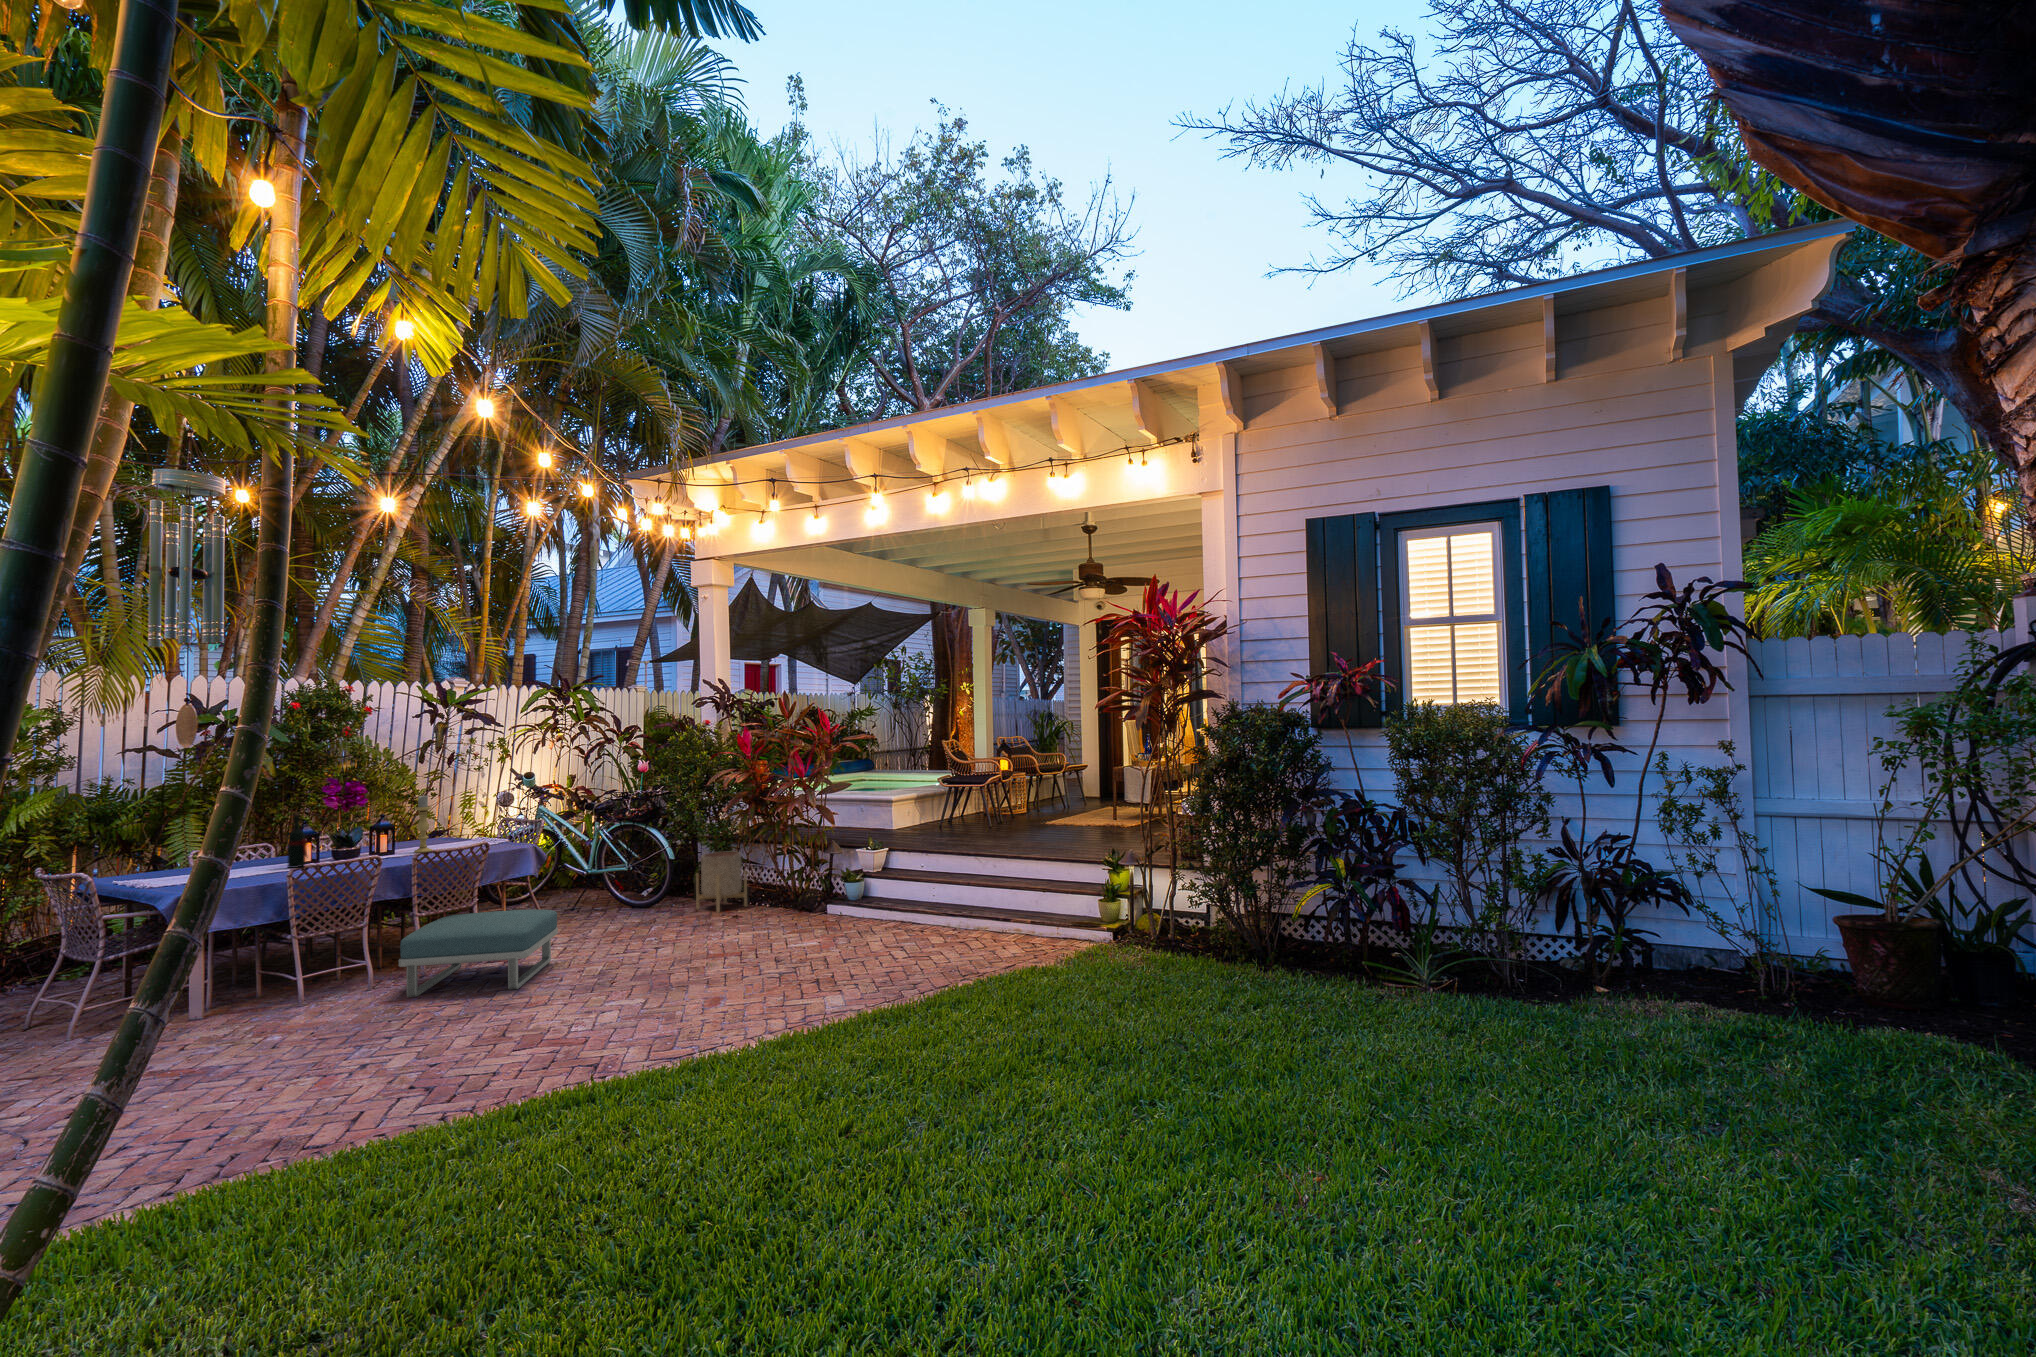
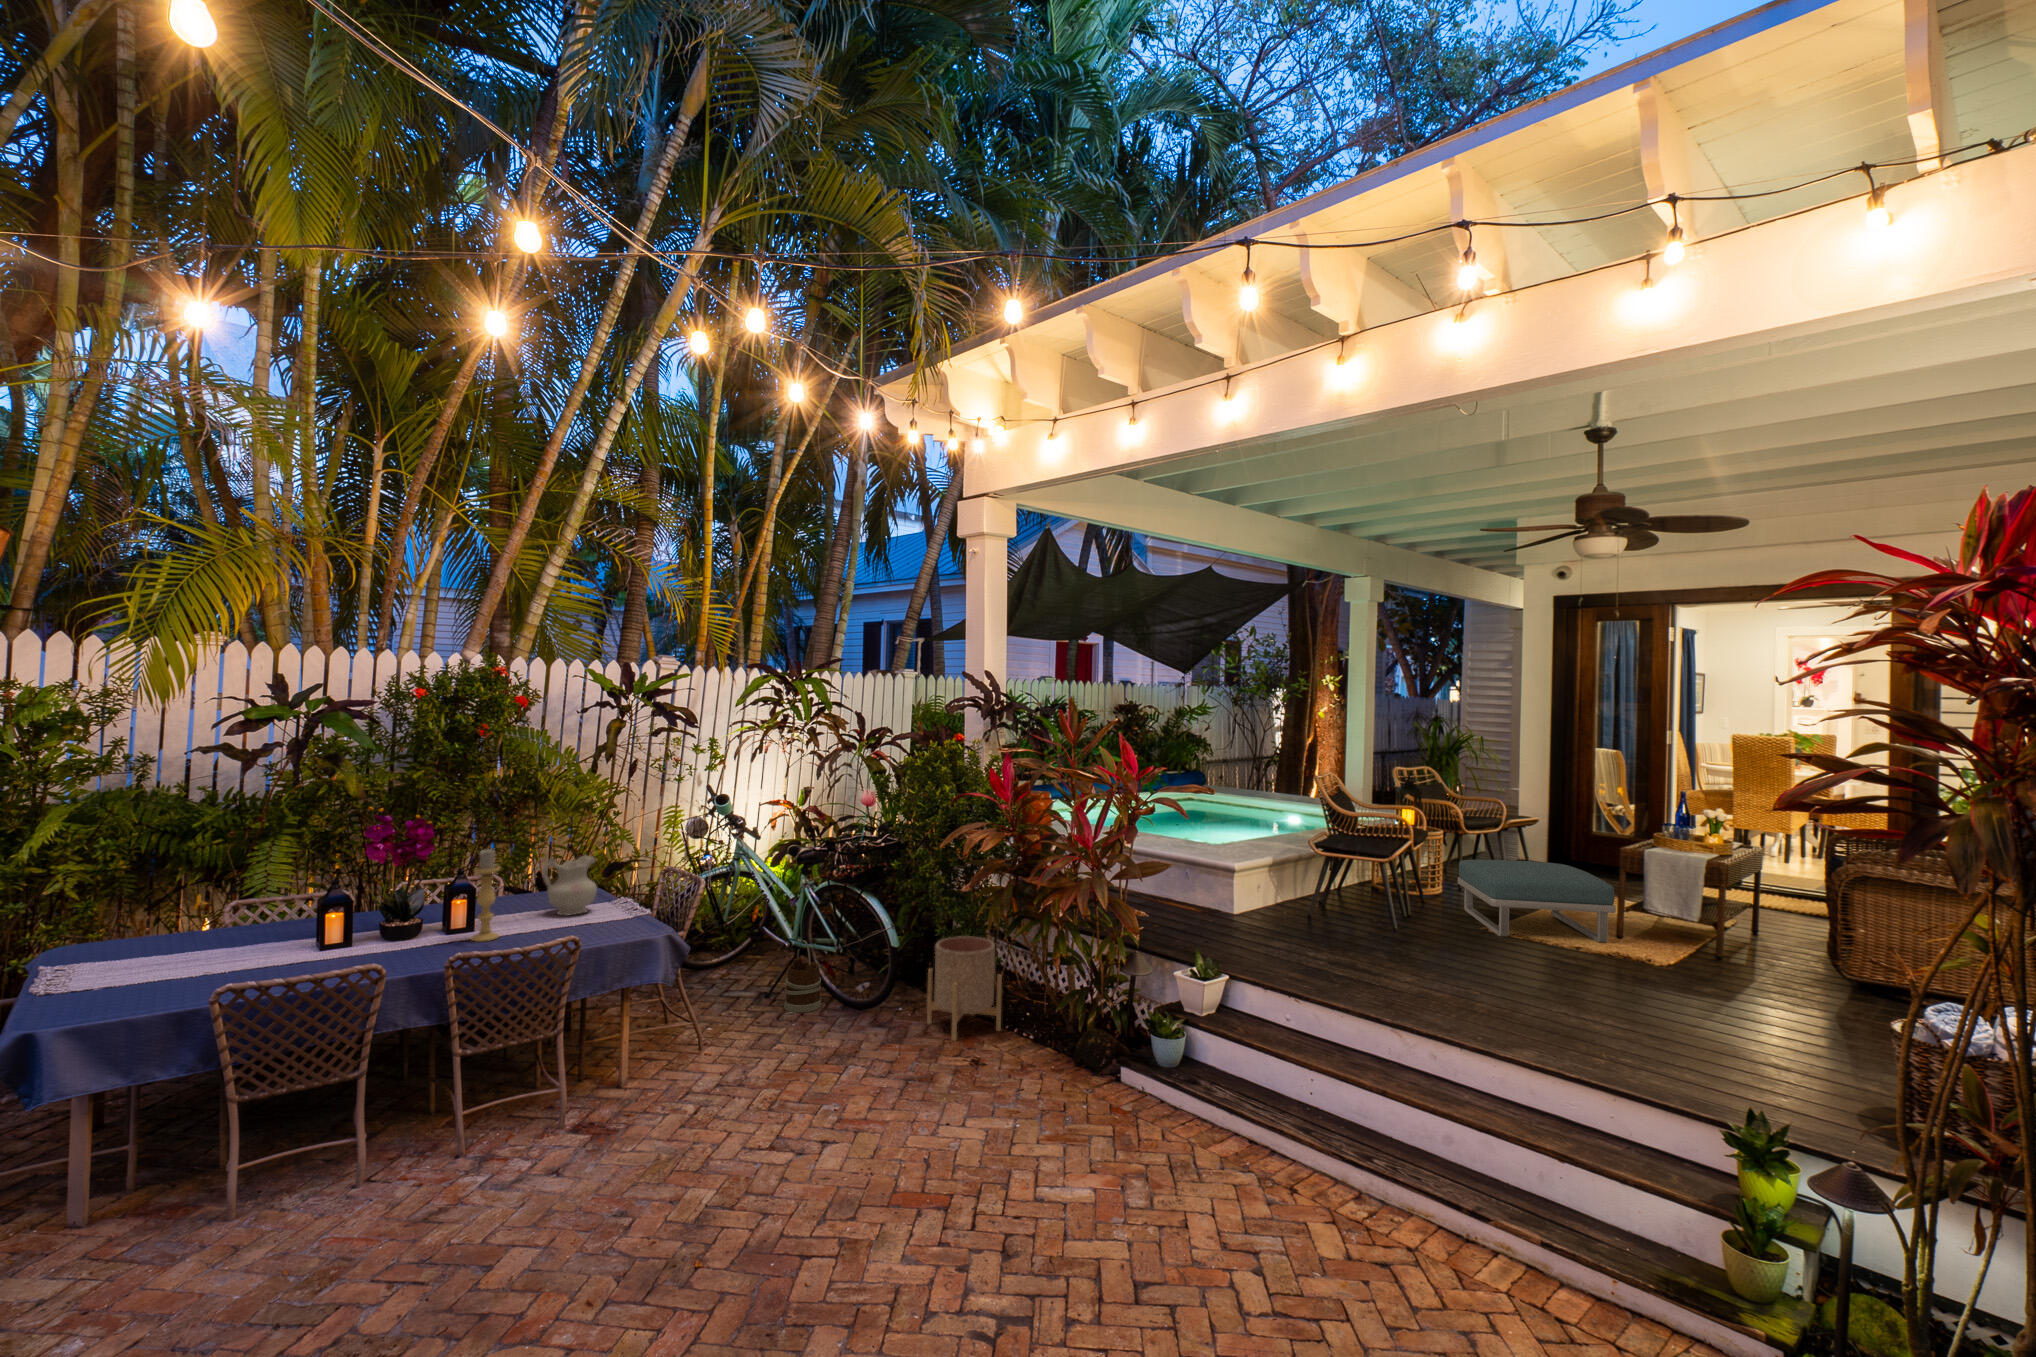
ceramic pitcher: none [441,805,477,844] -> present [543,856,597,915]
wine bottle: present [288,813,308,868] -> none [243,879,276,971]
wooden bucket: none [589,867,616,915] -> present [784,940,821,1012]
footstool: present [399,909,558,997] -> present [1458,860,1616,943]

